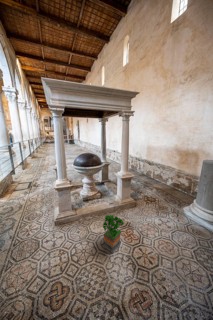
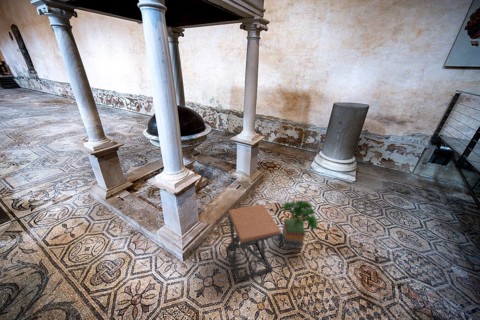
stool: none [62,206,93,253] -> present [227,204,281,281]

